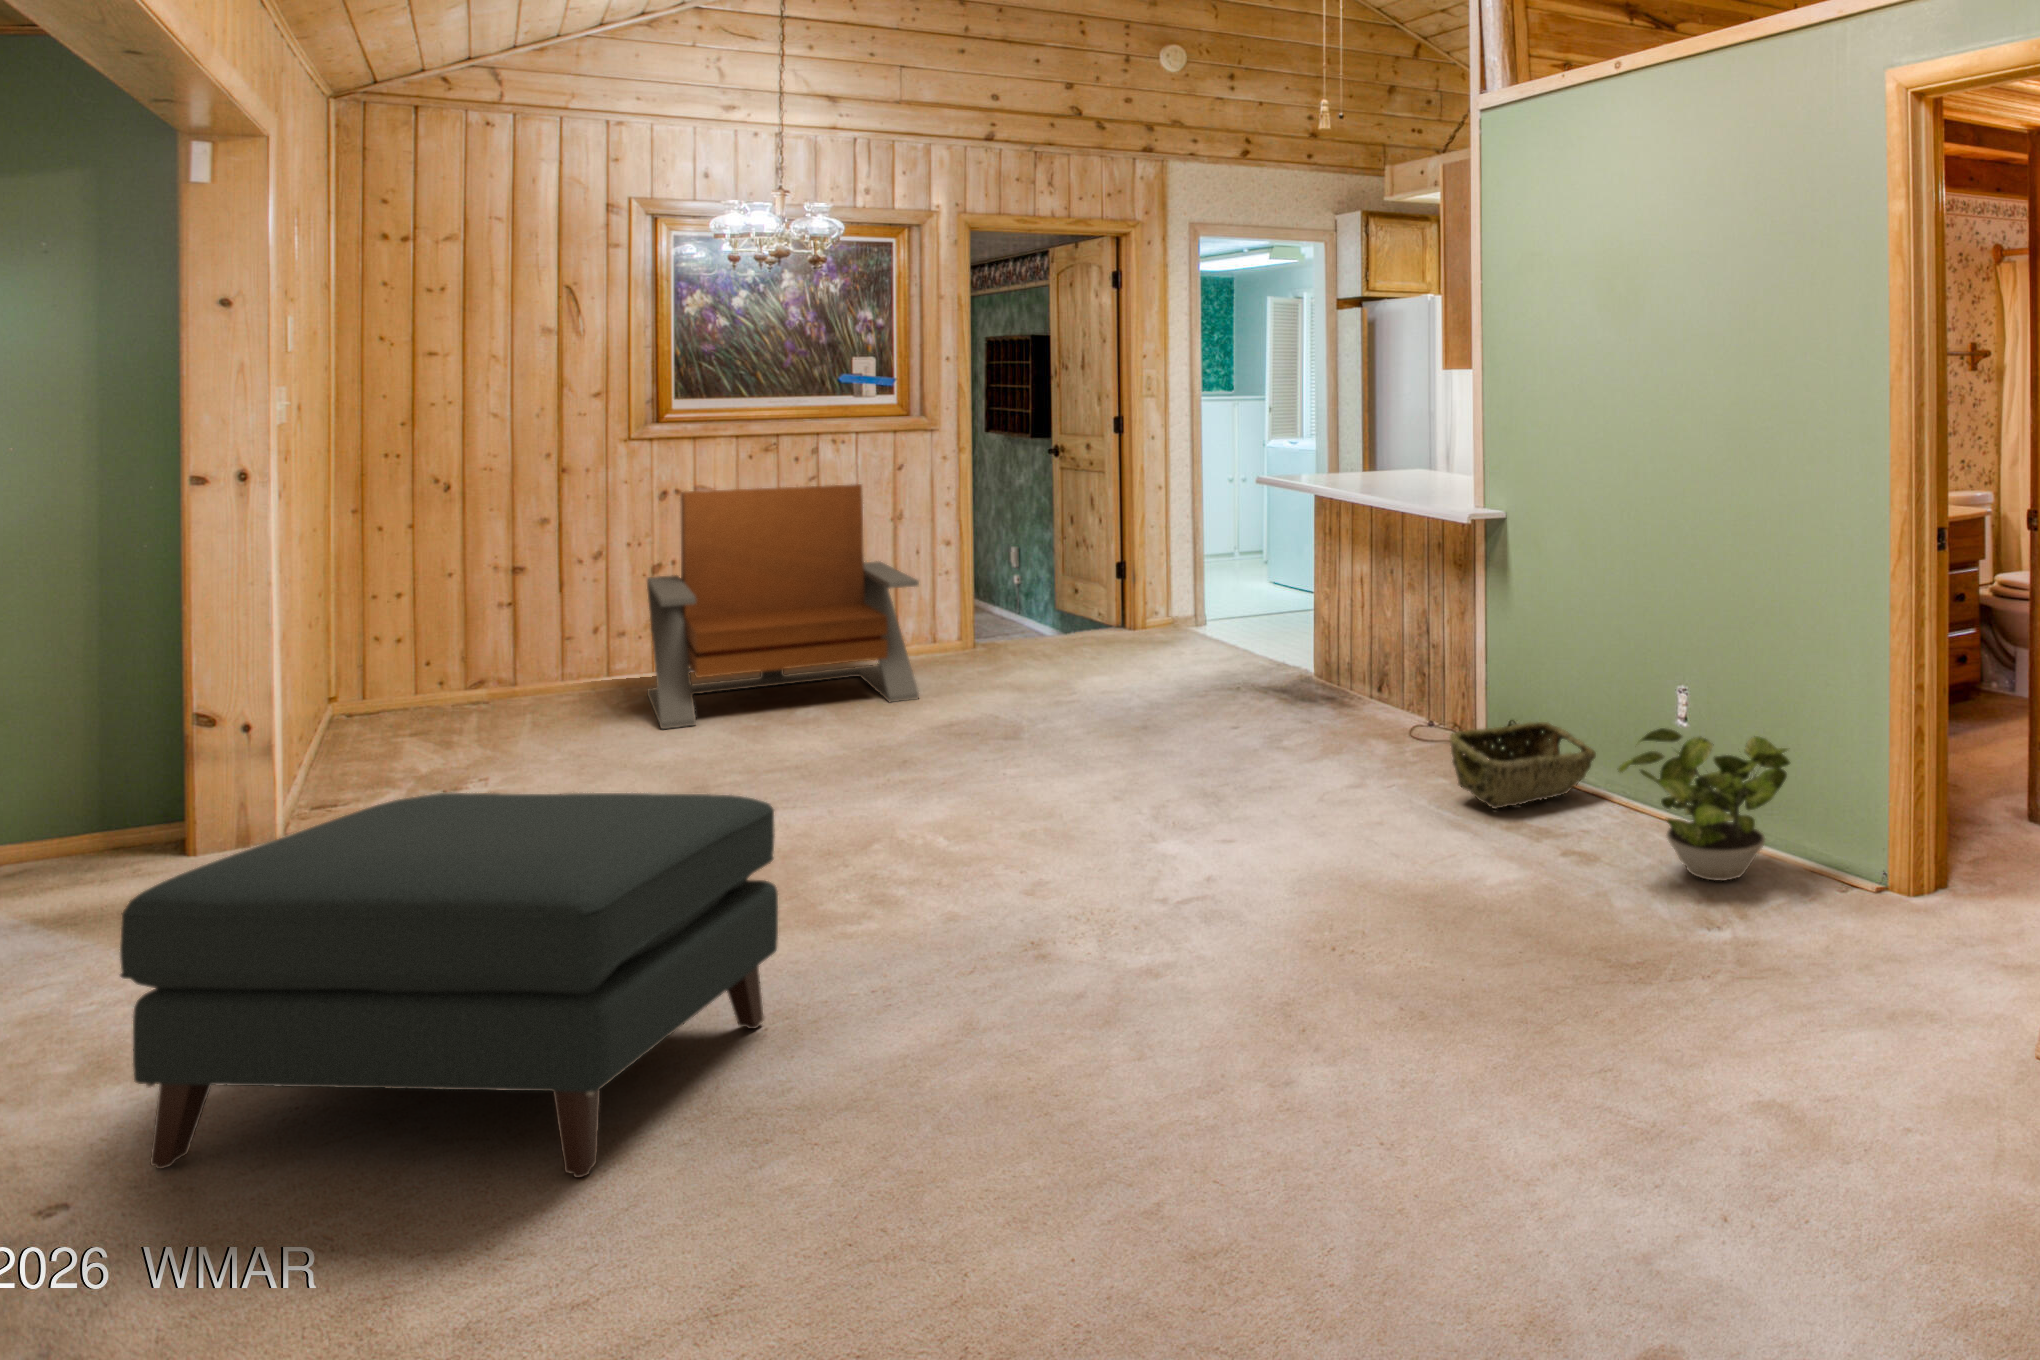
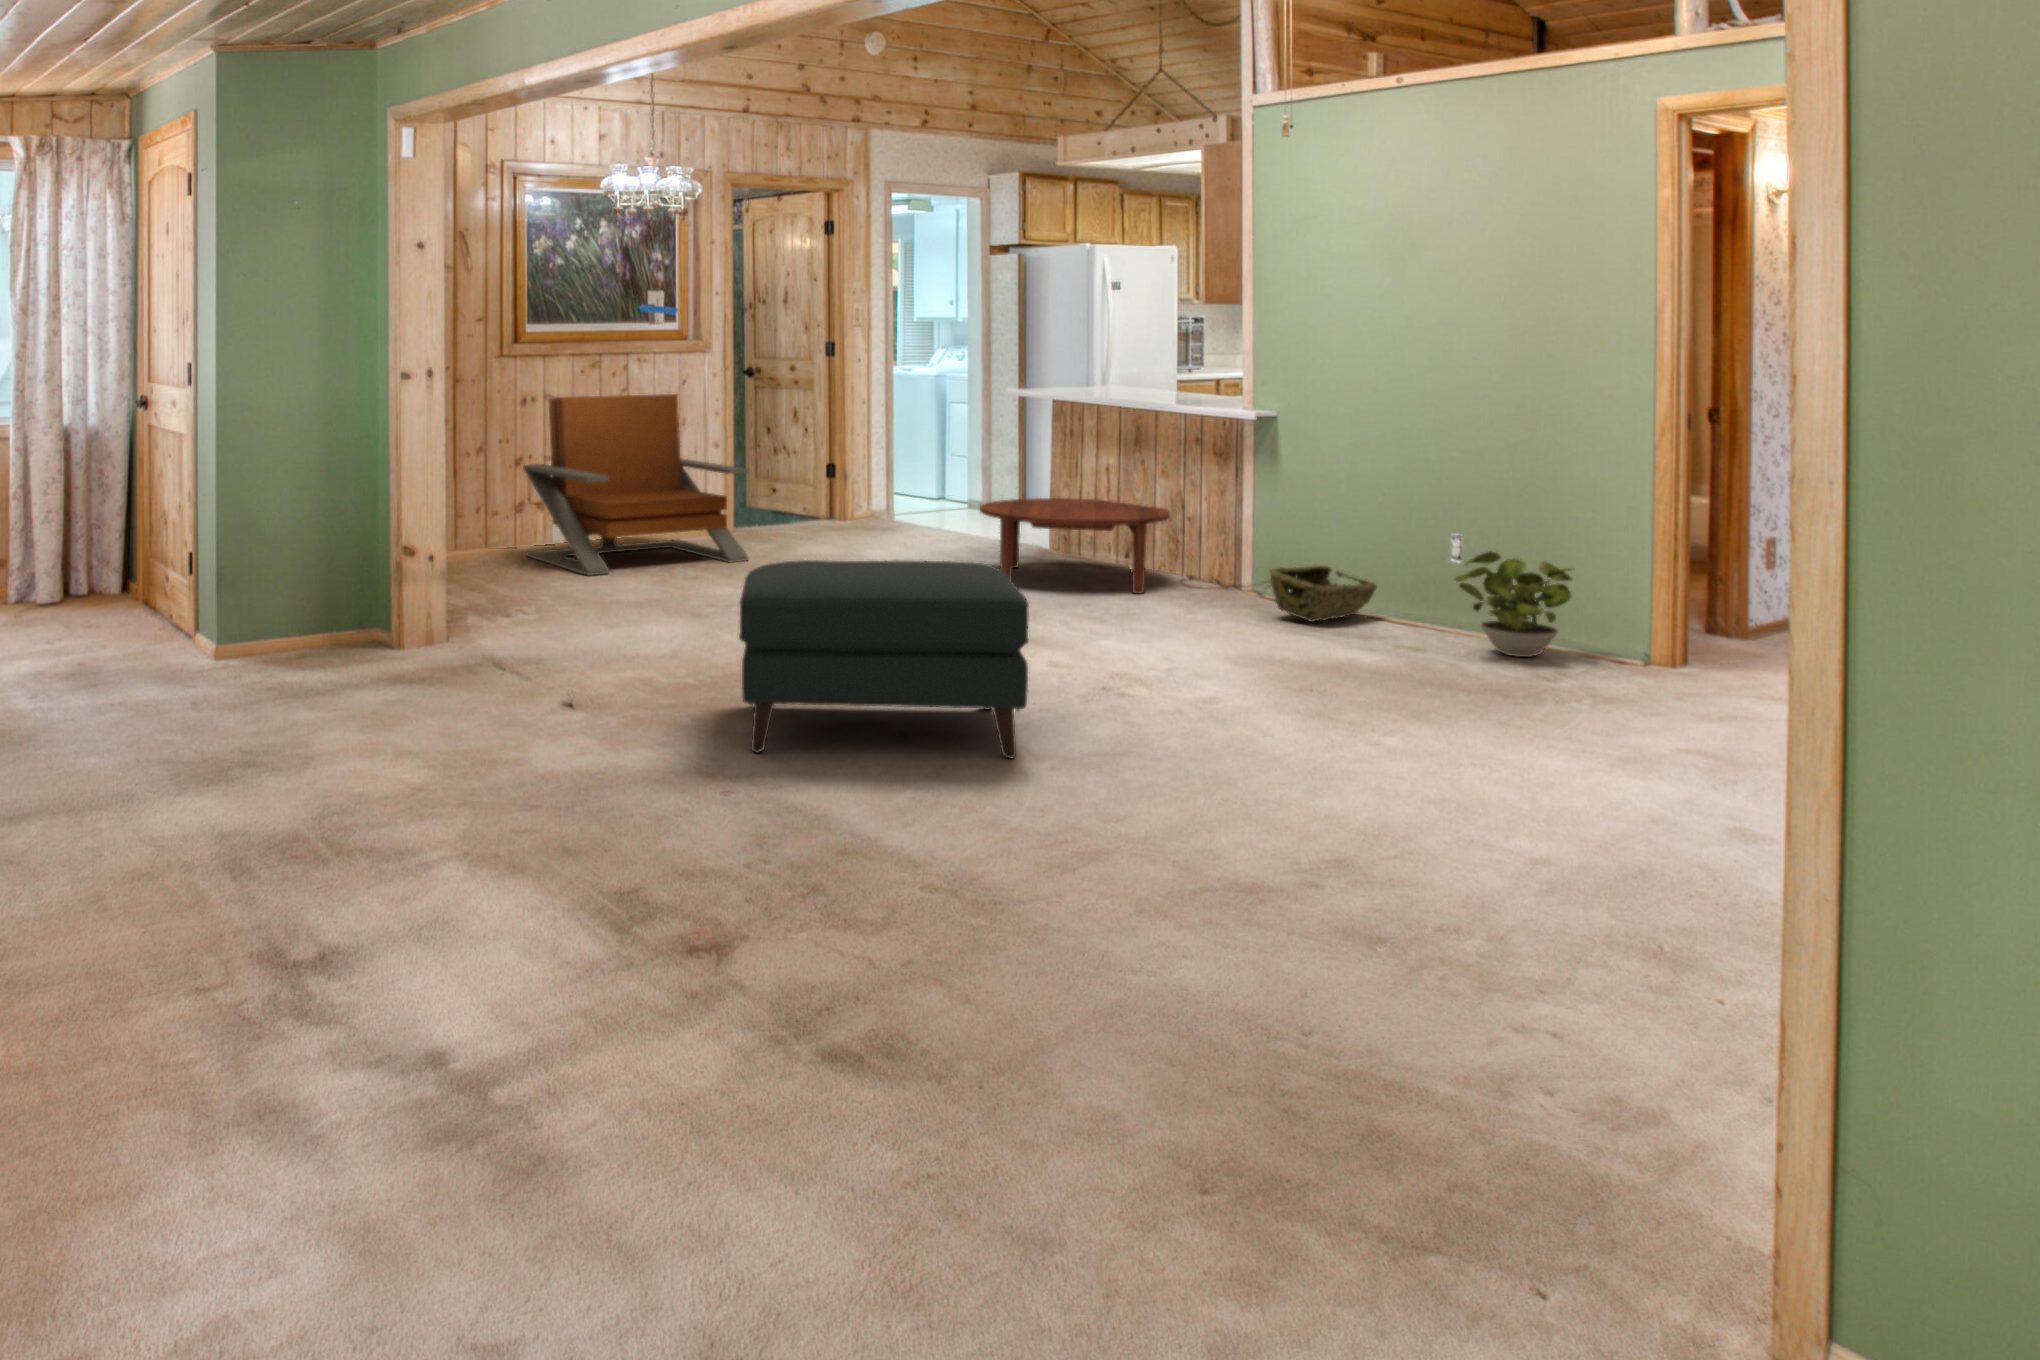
coffee table: none [1164,616,1404,754] -> present [980,498,1170,594]

